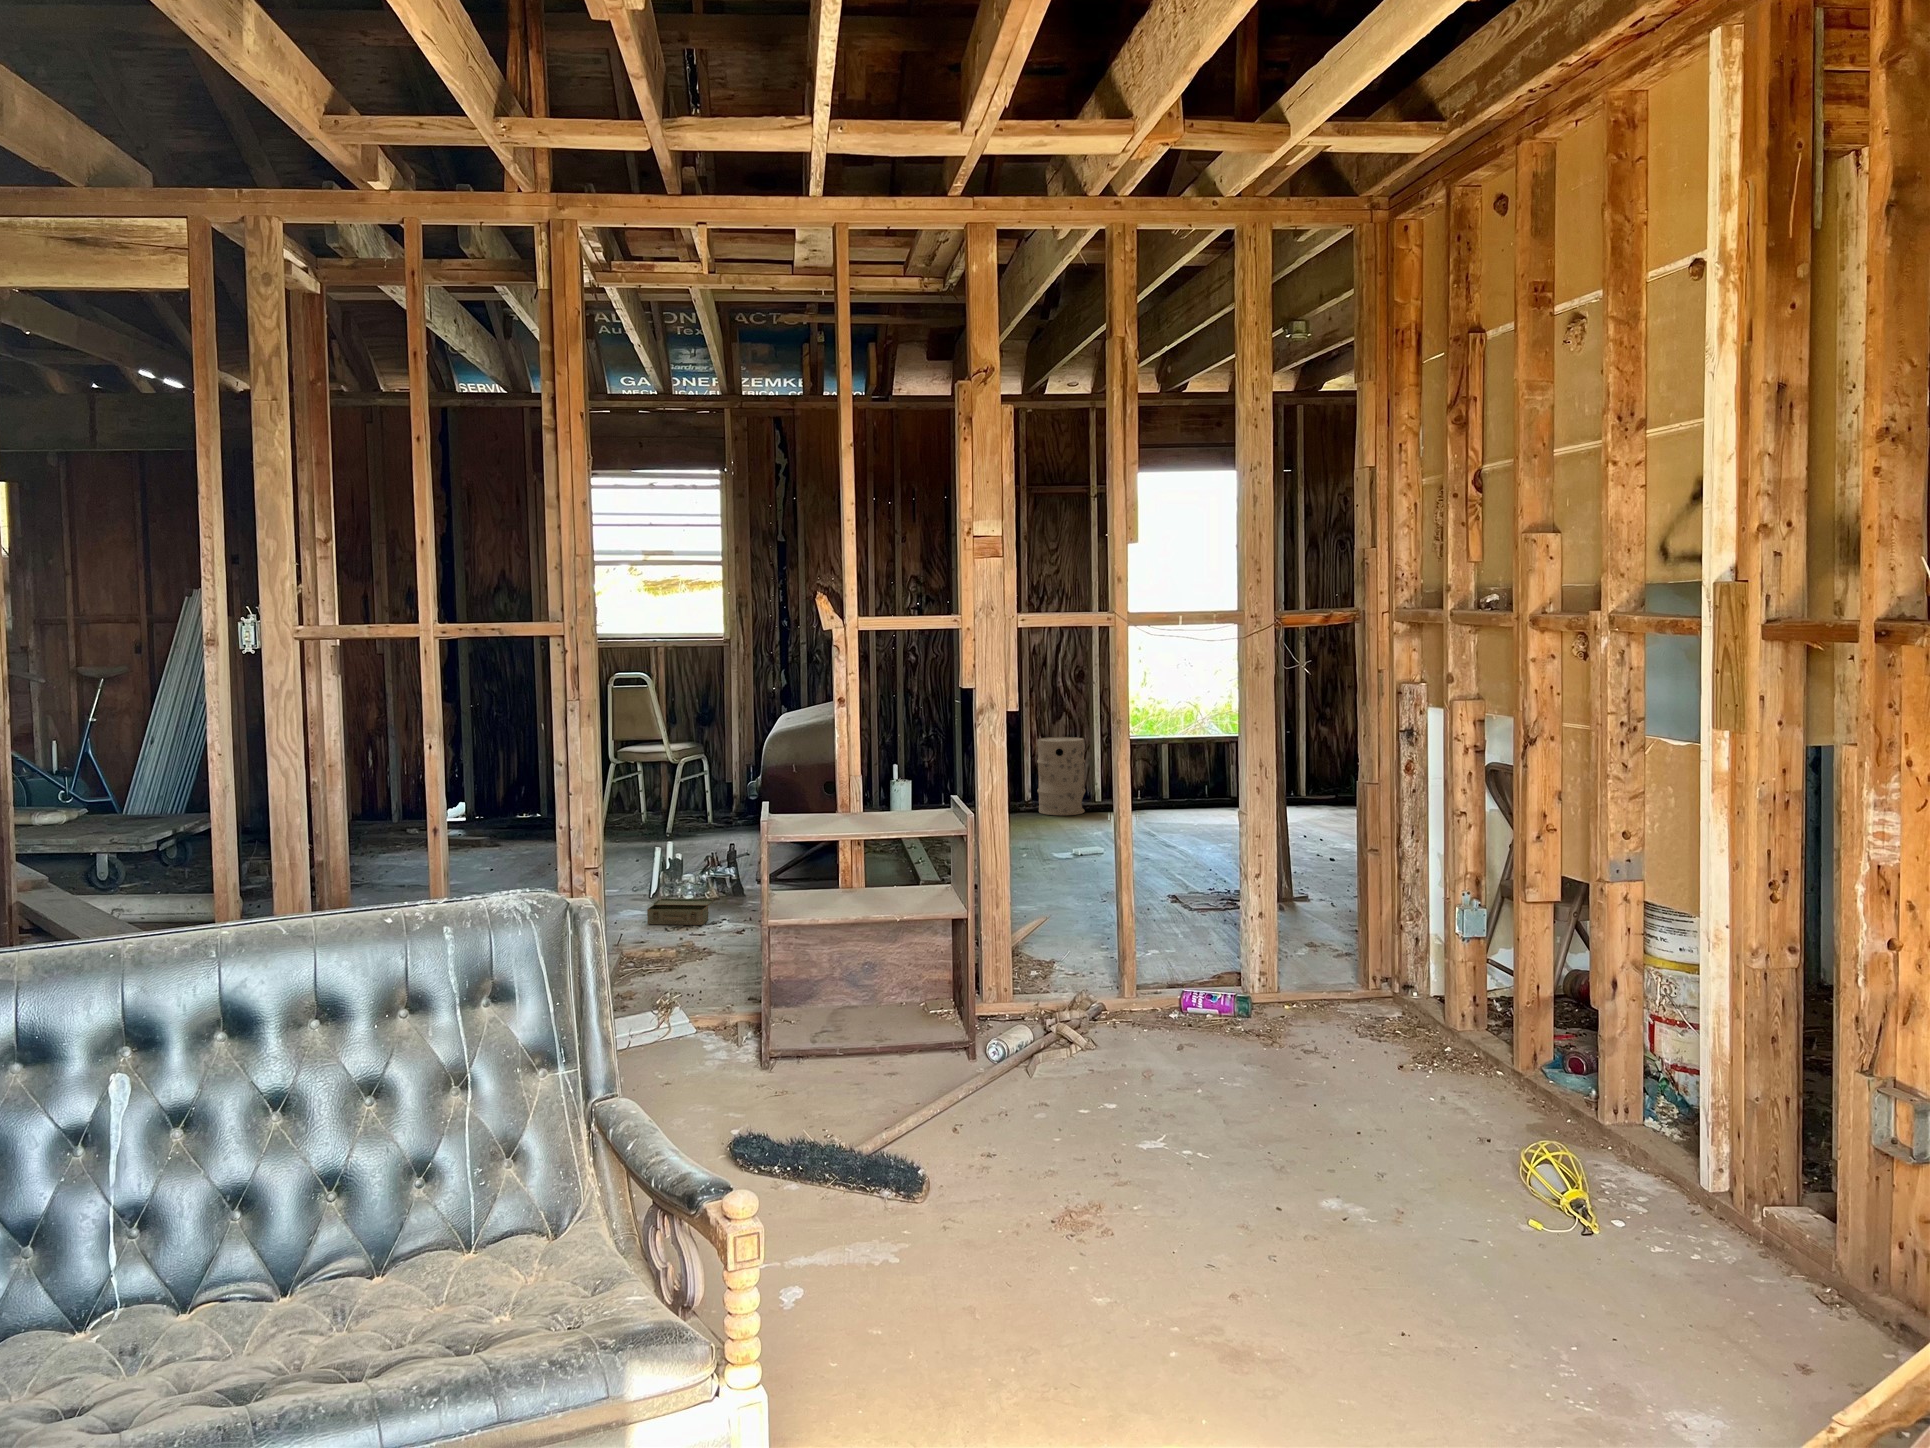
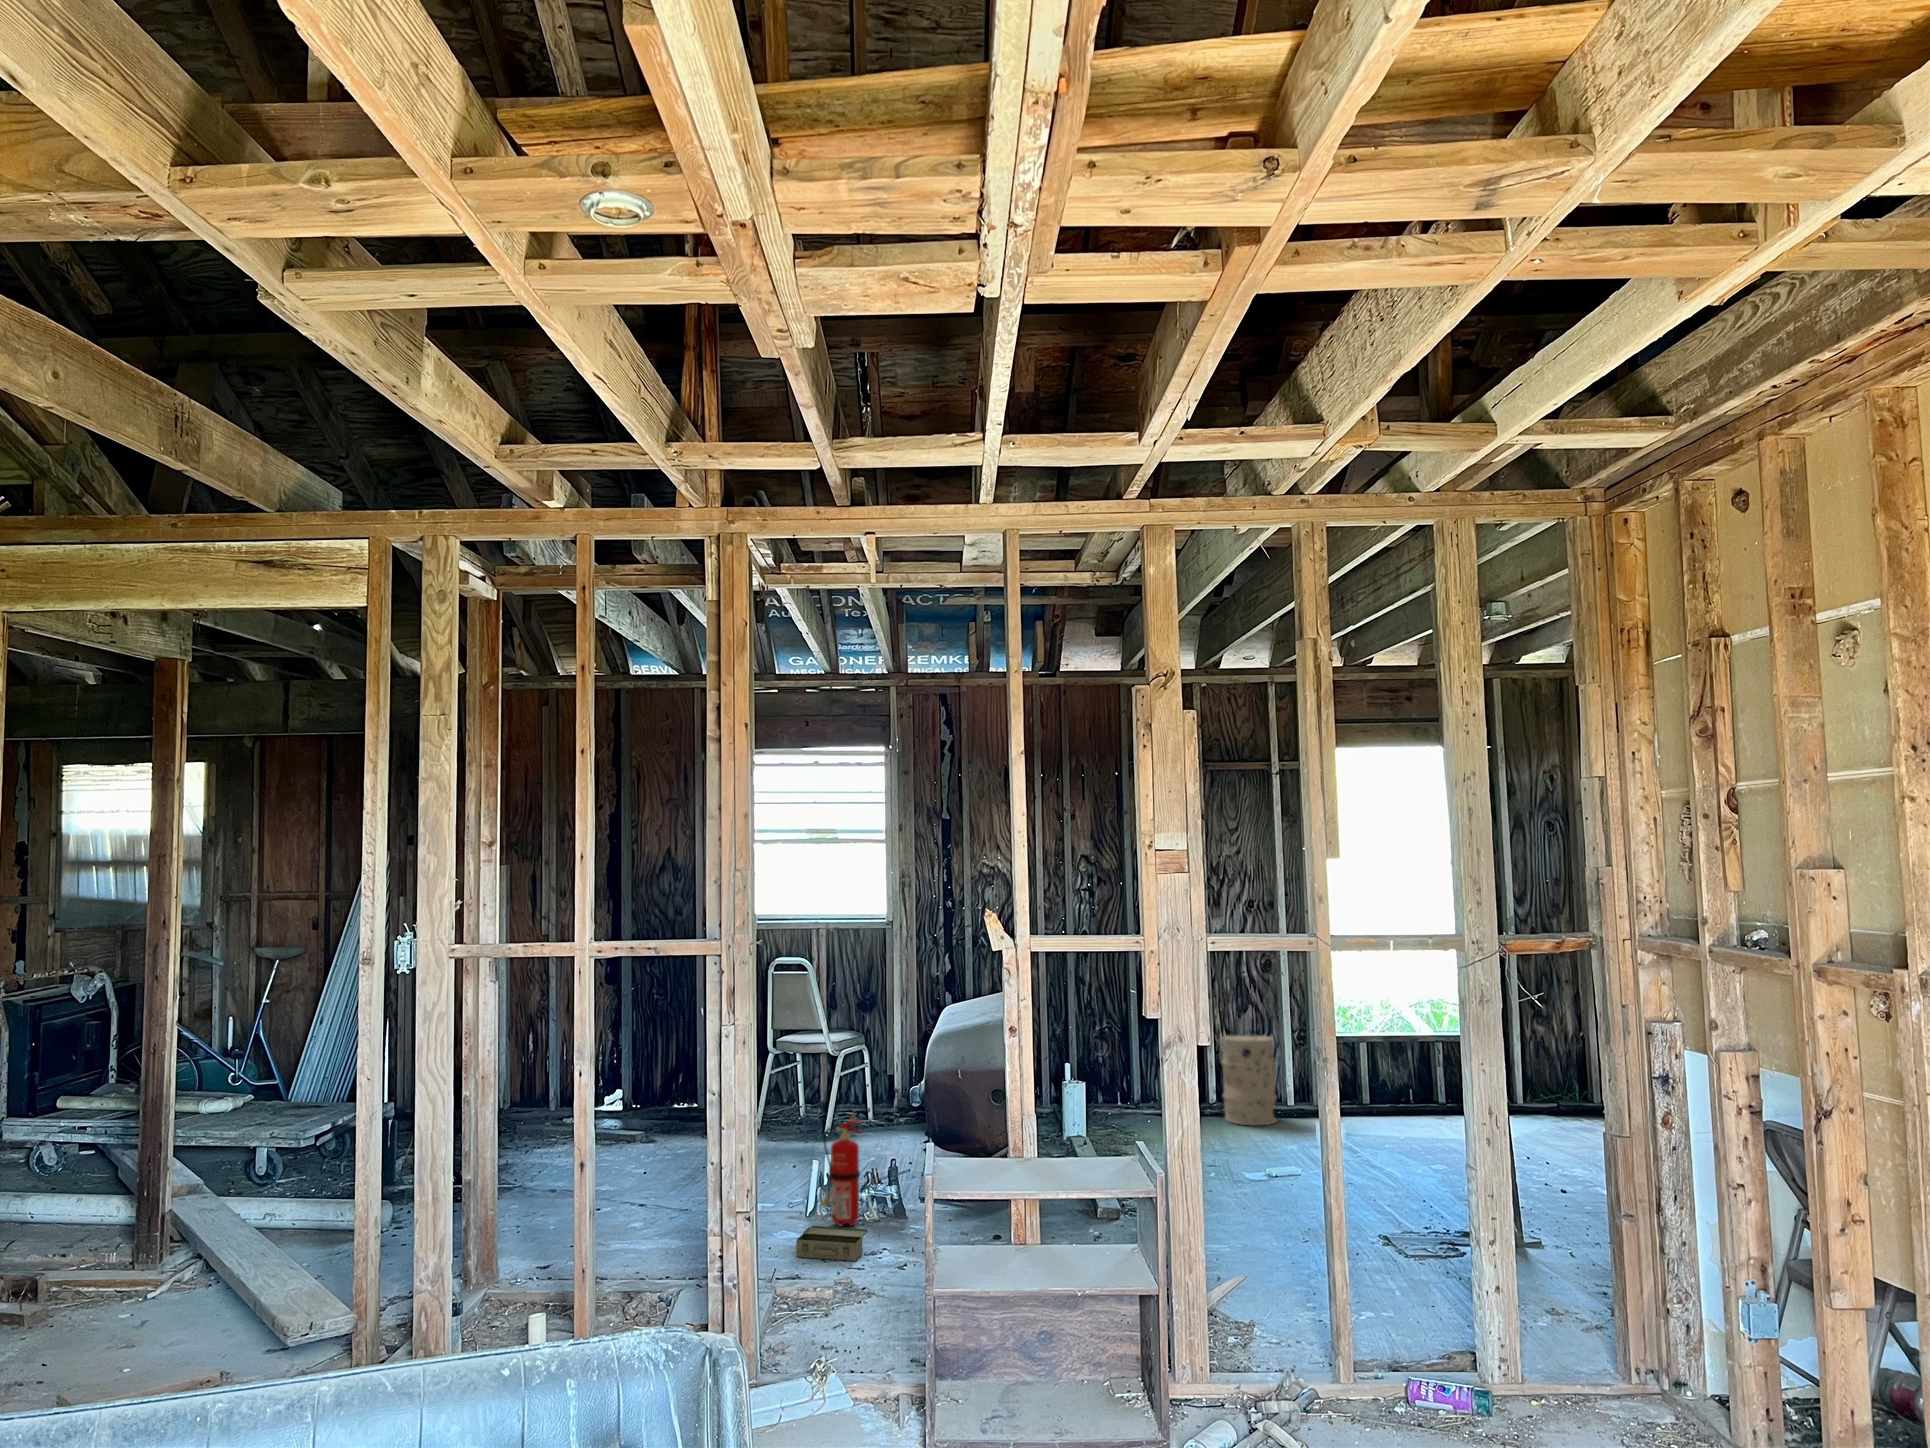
fire extinguisher: none [669,800,706,901] -> present [822,1113,861,1226]

